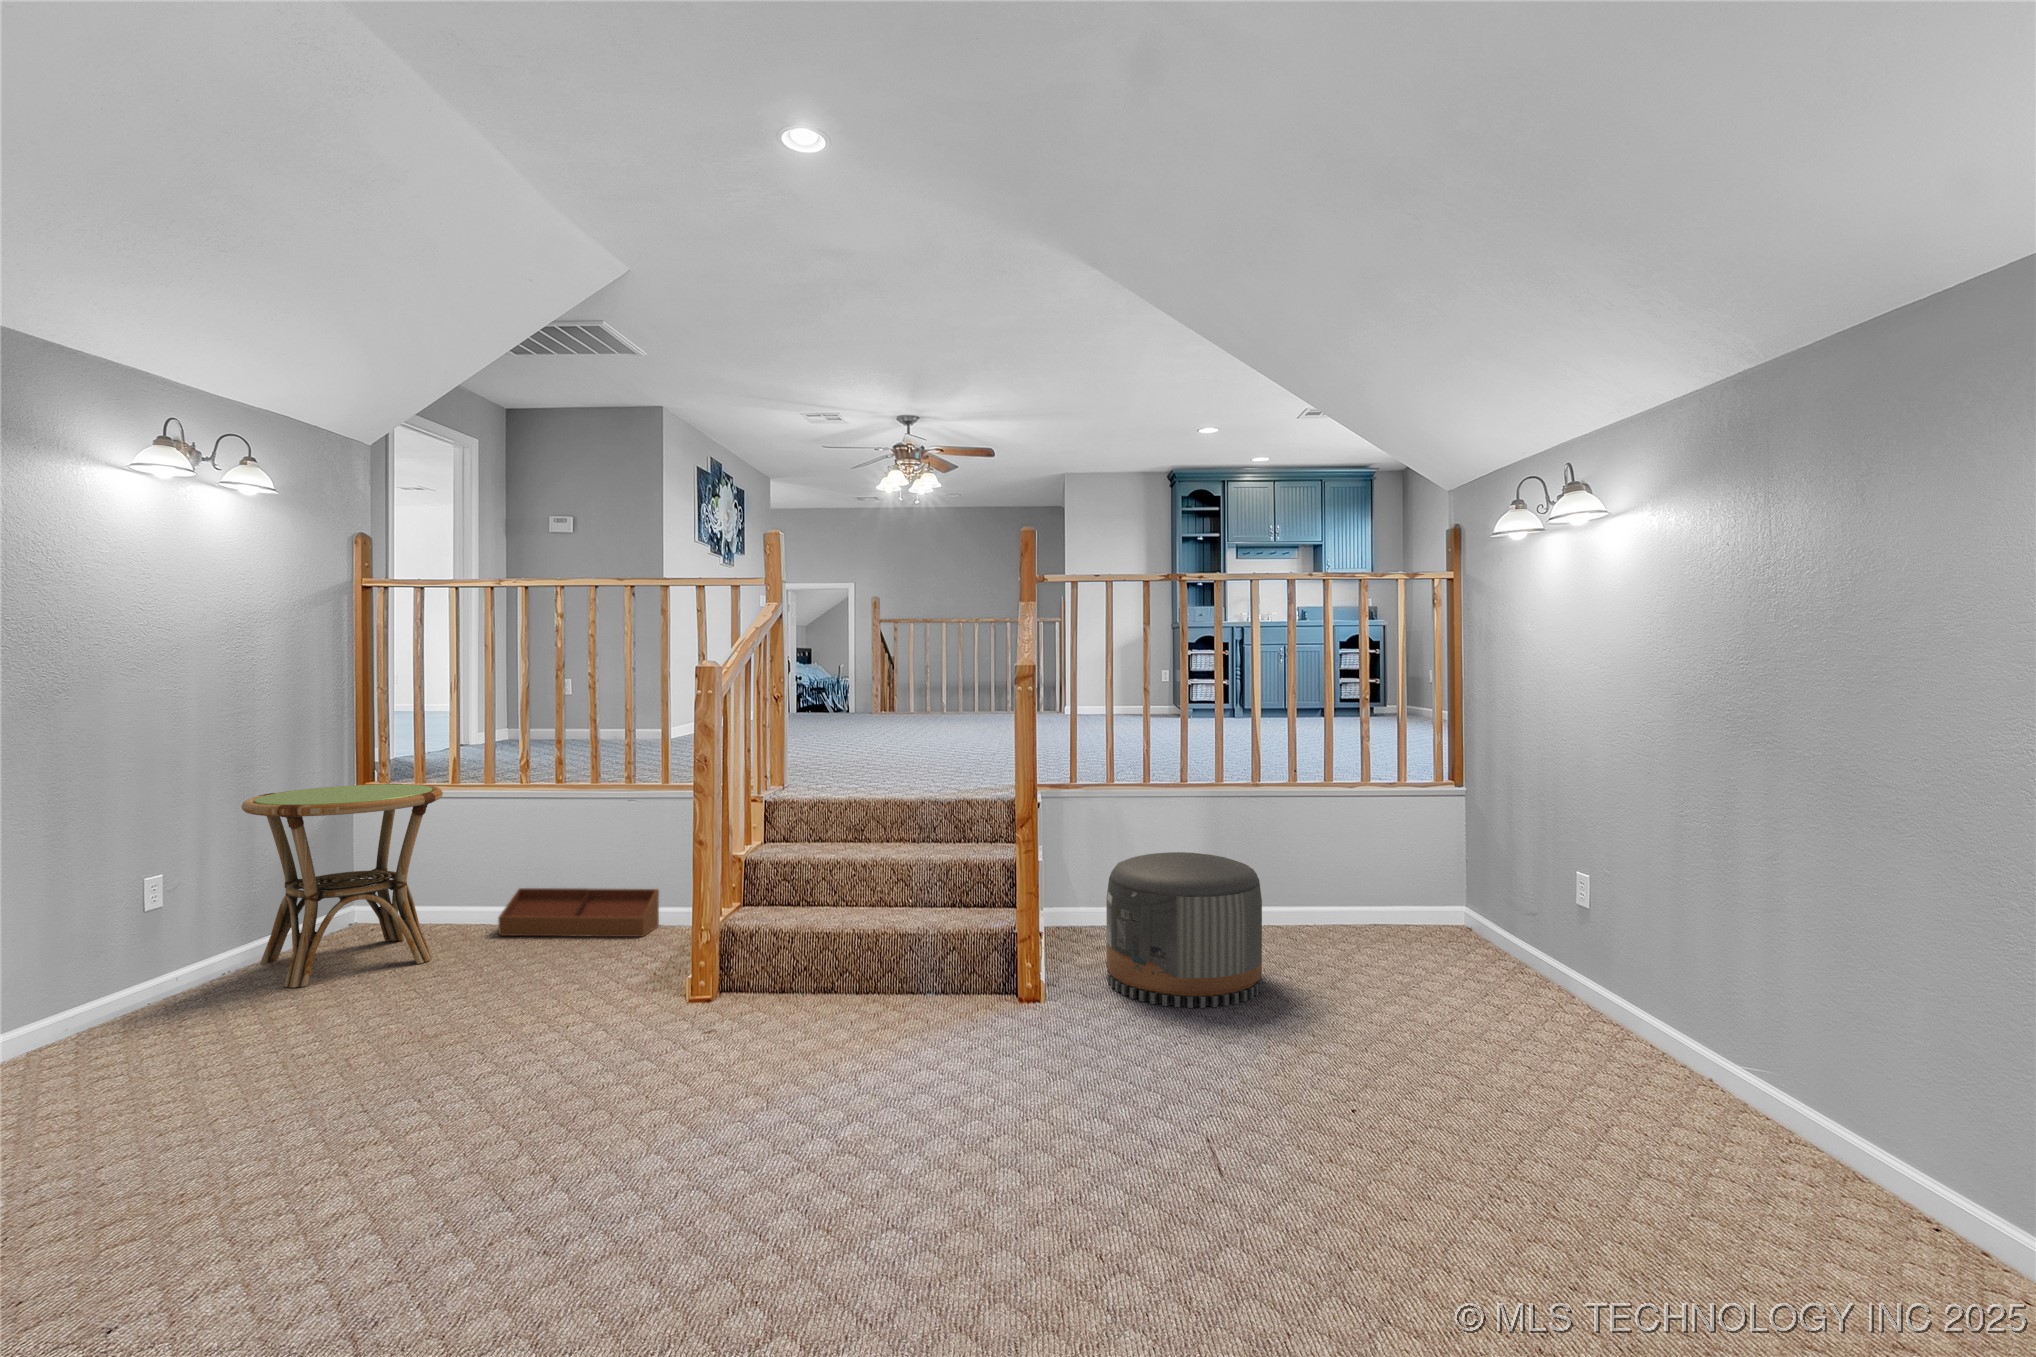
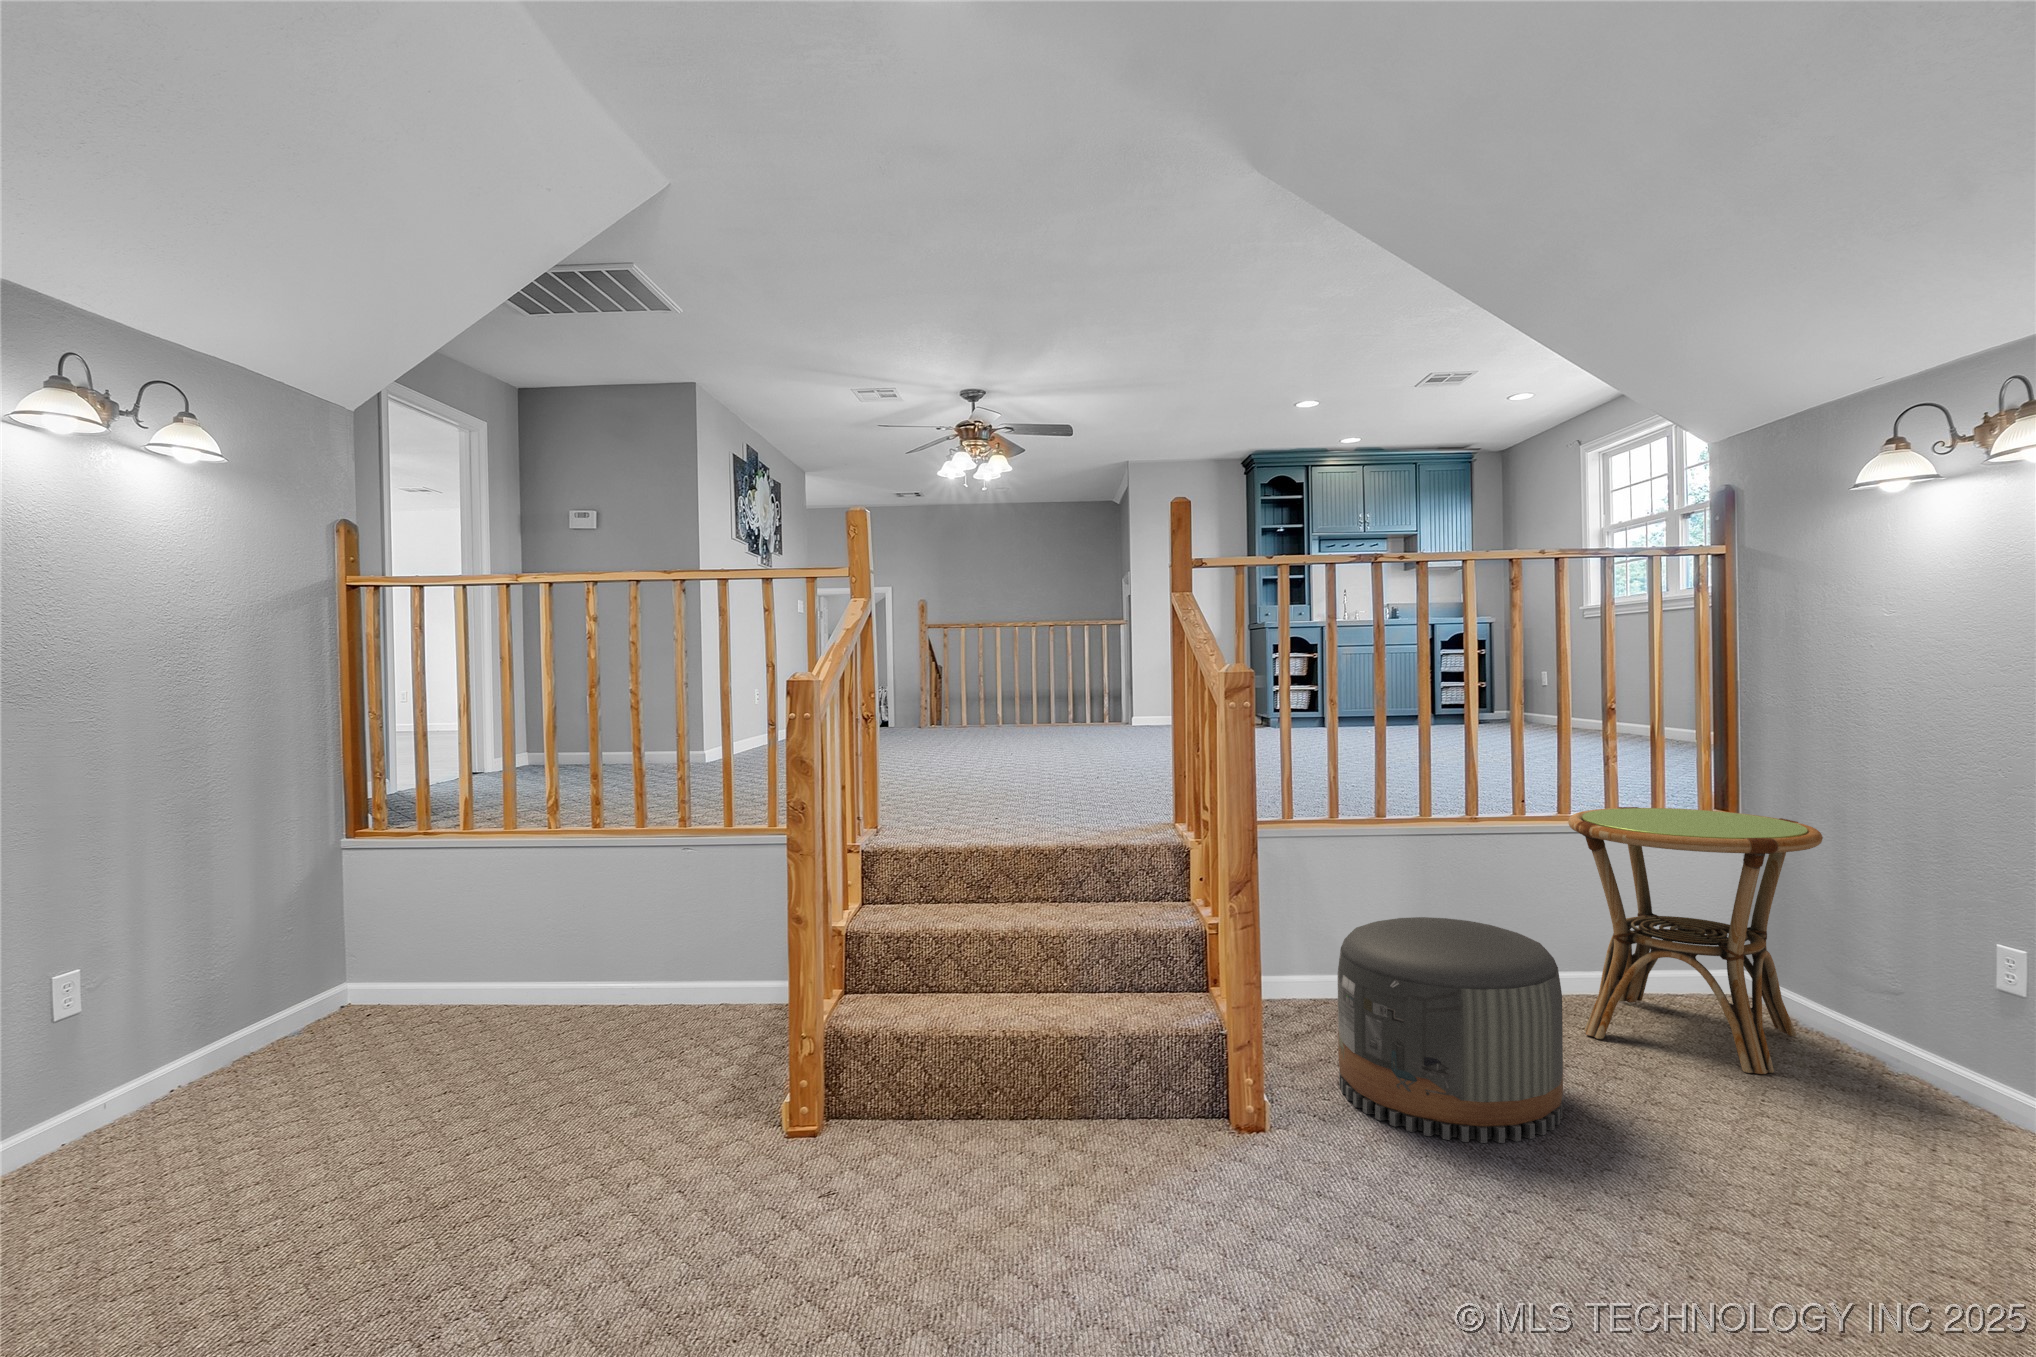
side table: present [242,784,443,988] -> present [1568,807,1823,1074]
storage bin: present [498,888,659,937] -> none [524,961,725,1026]

